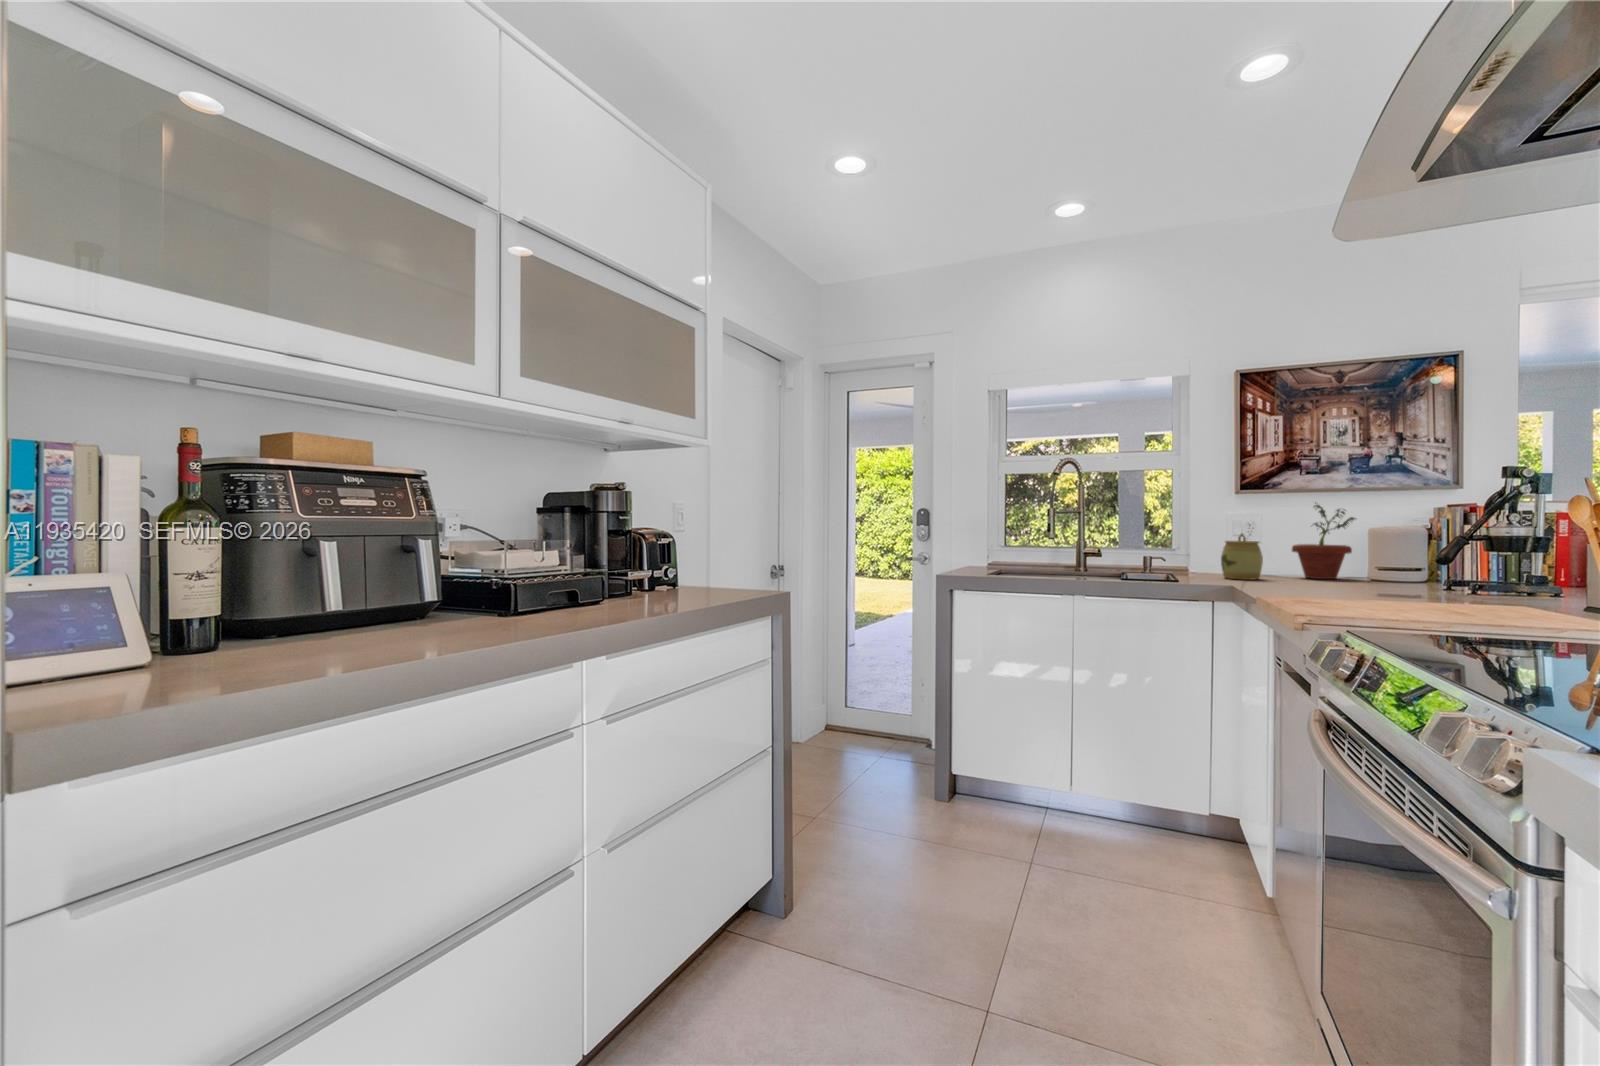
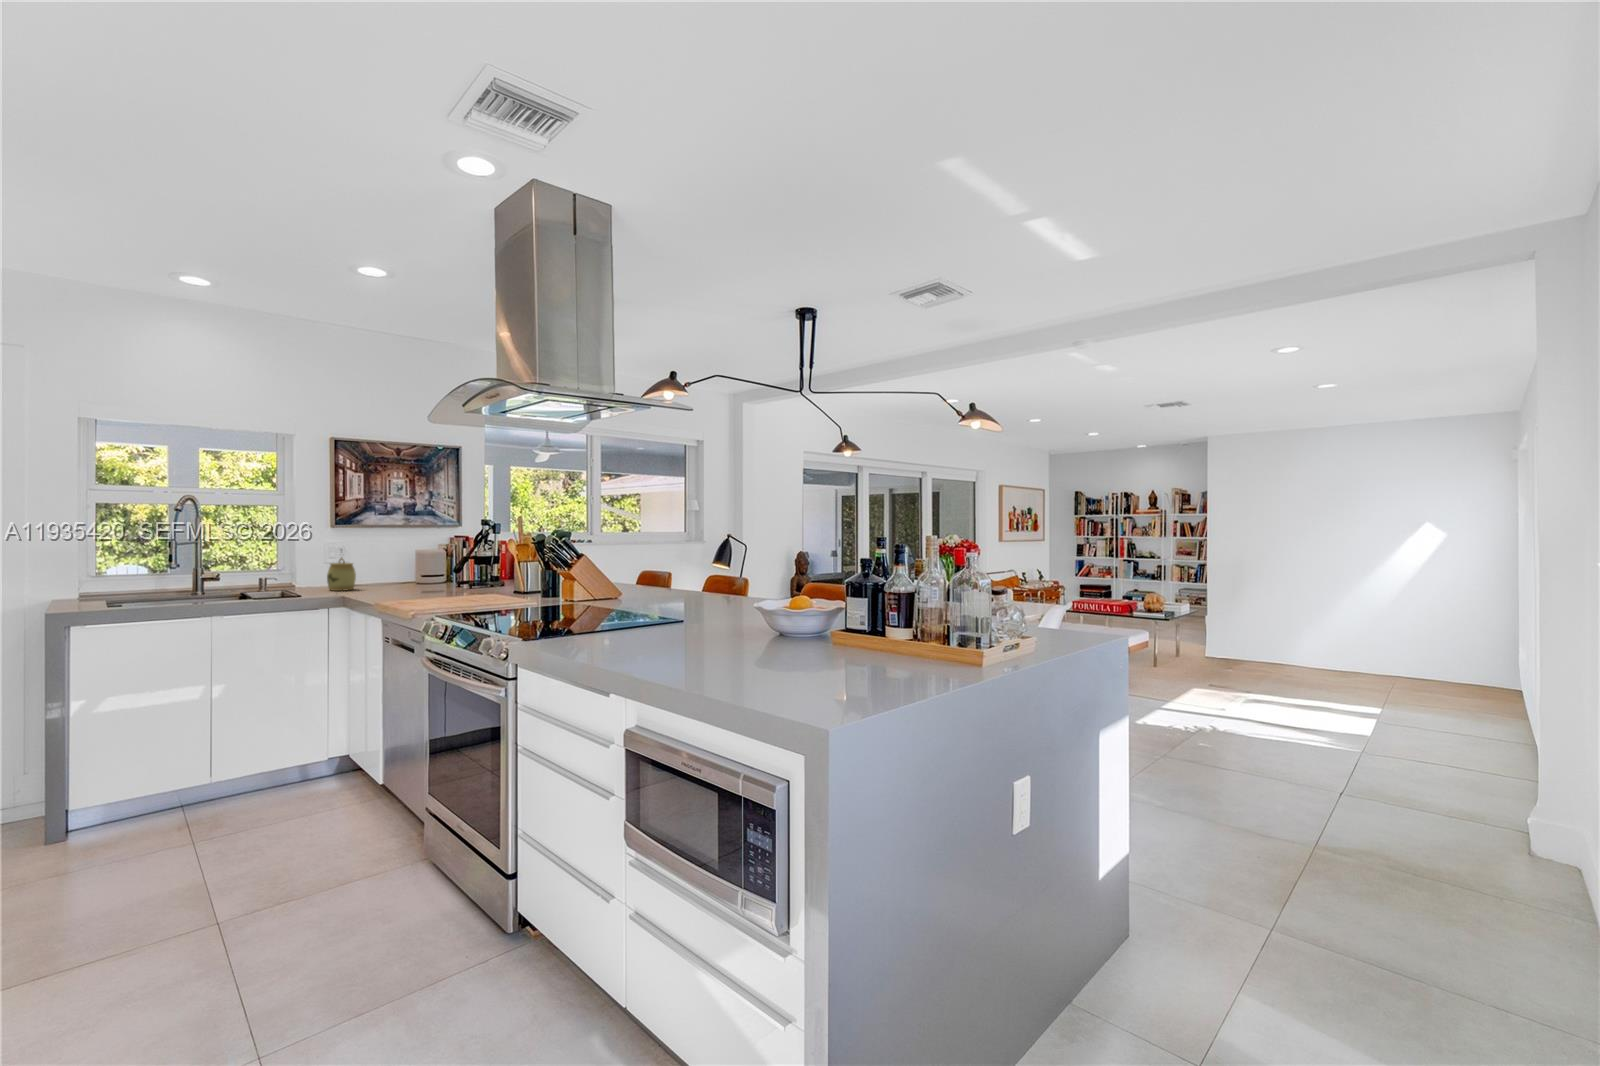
potted plant: present [1292,505,1356,579] -> none [372,535,411,586]

